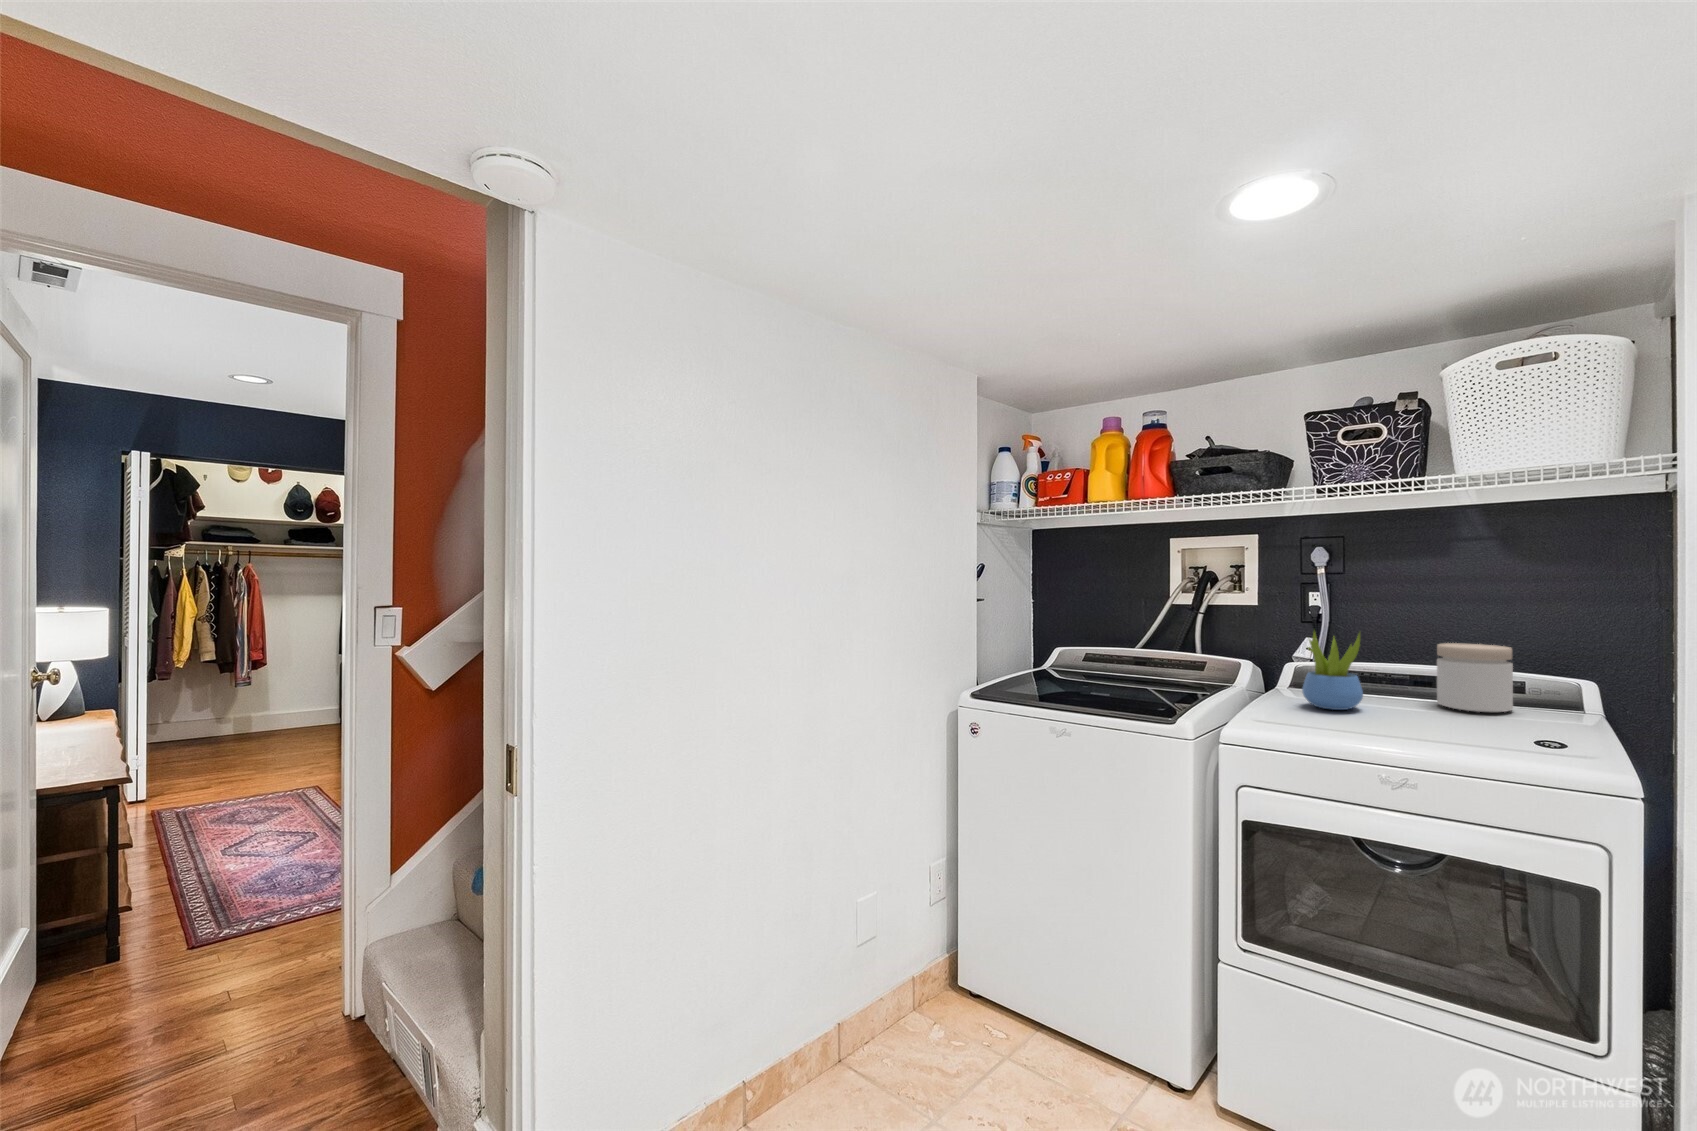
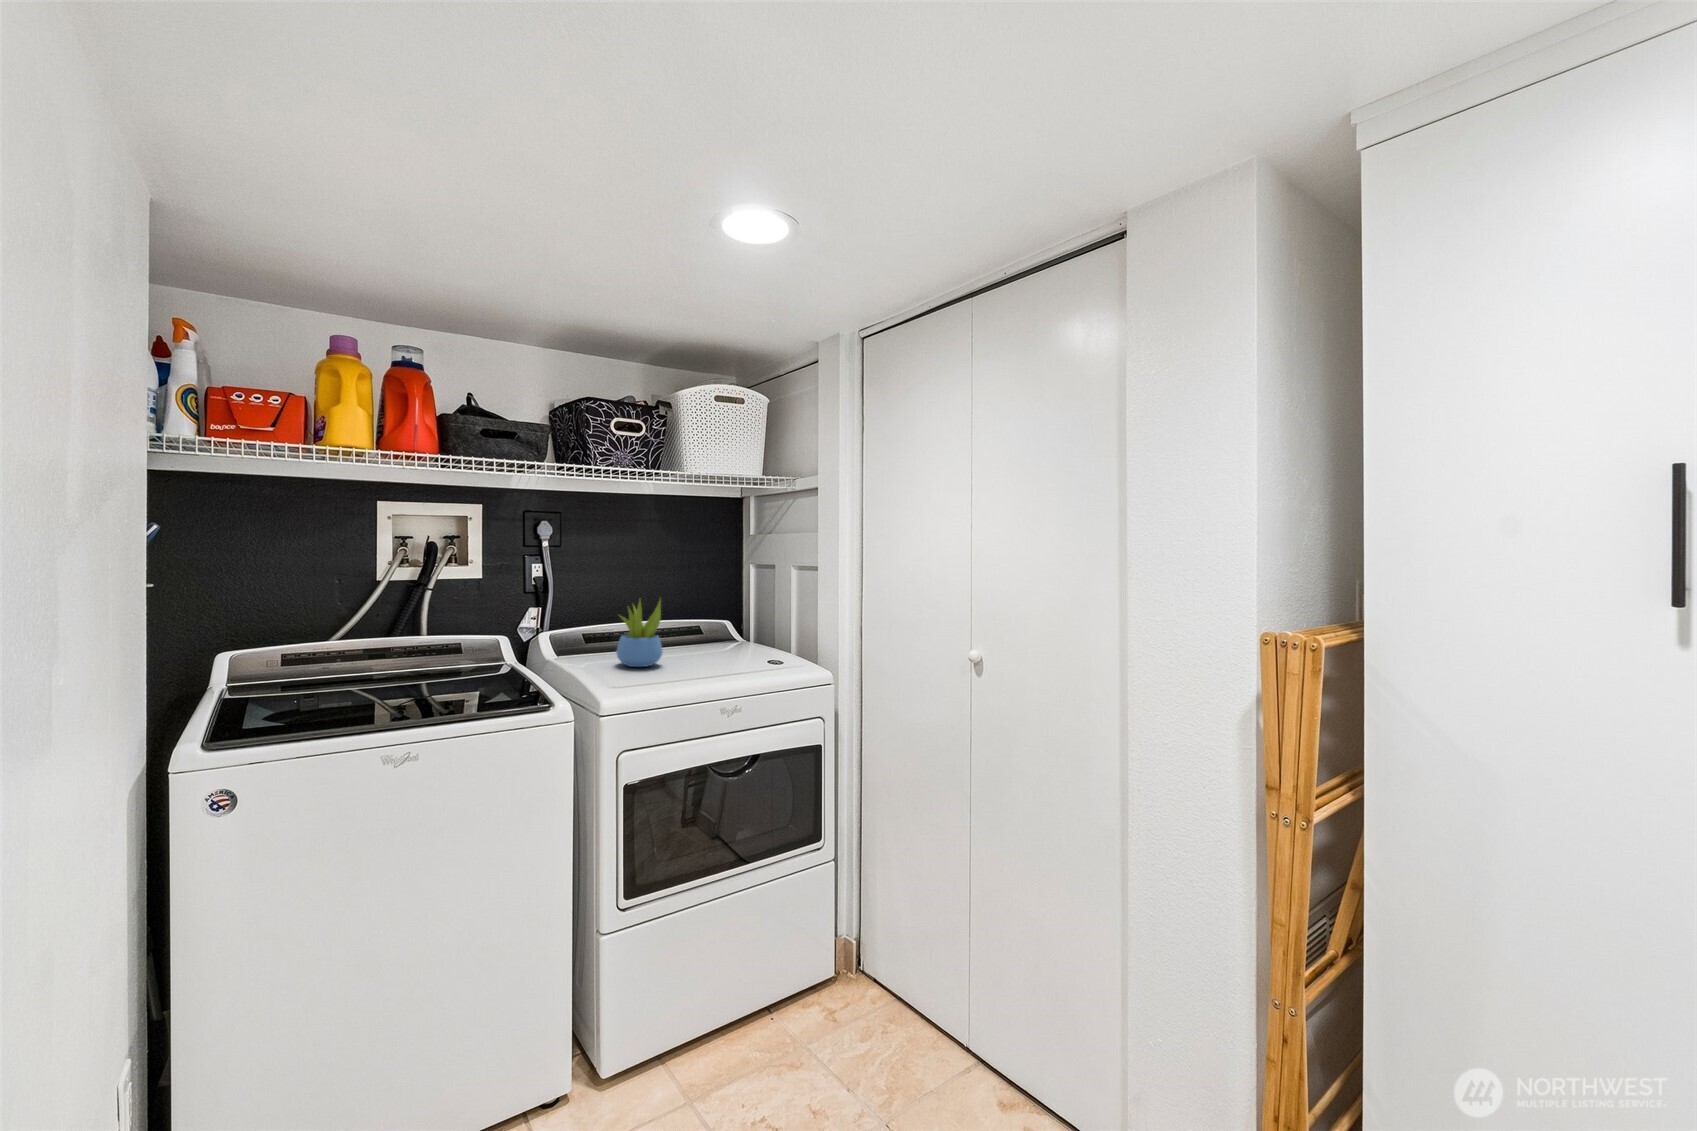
jar: present [1437,643,1513,712] -> none [670,601,715,651]

